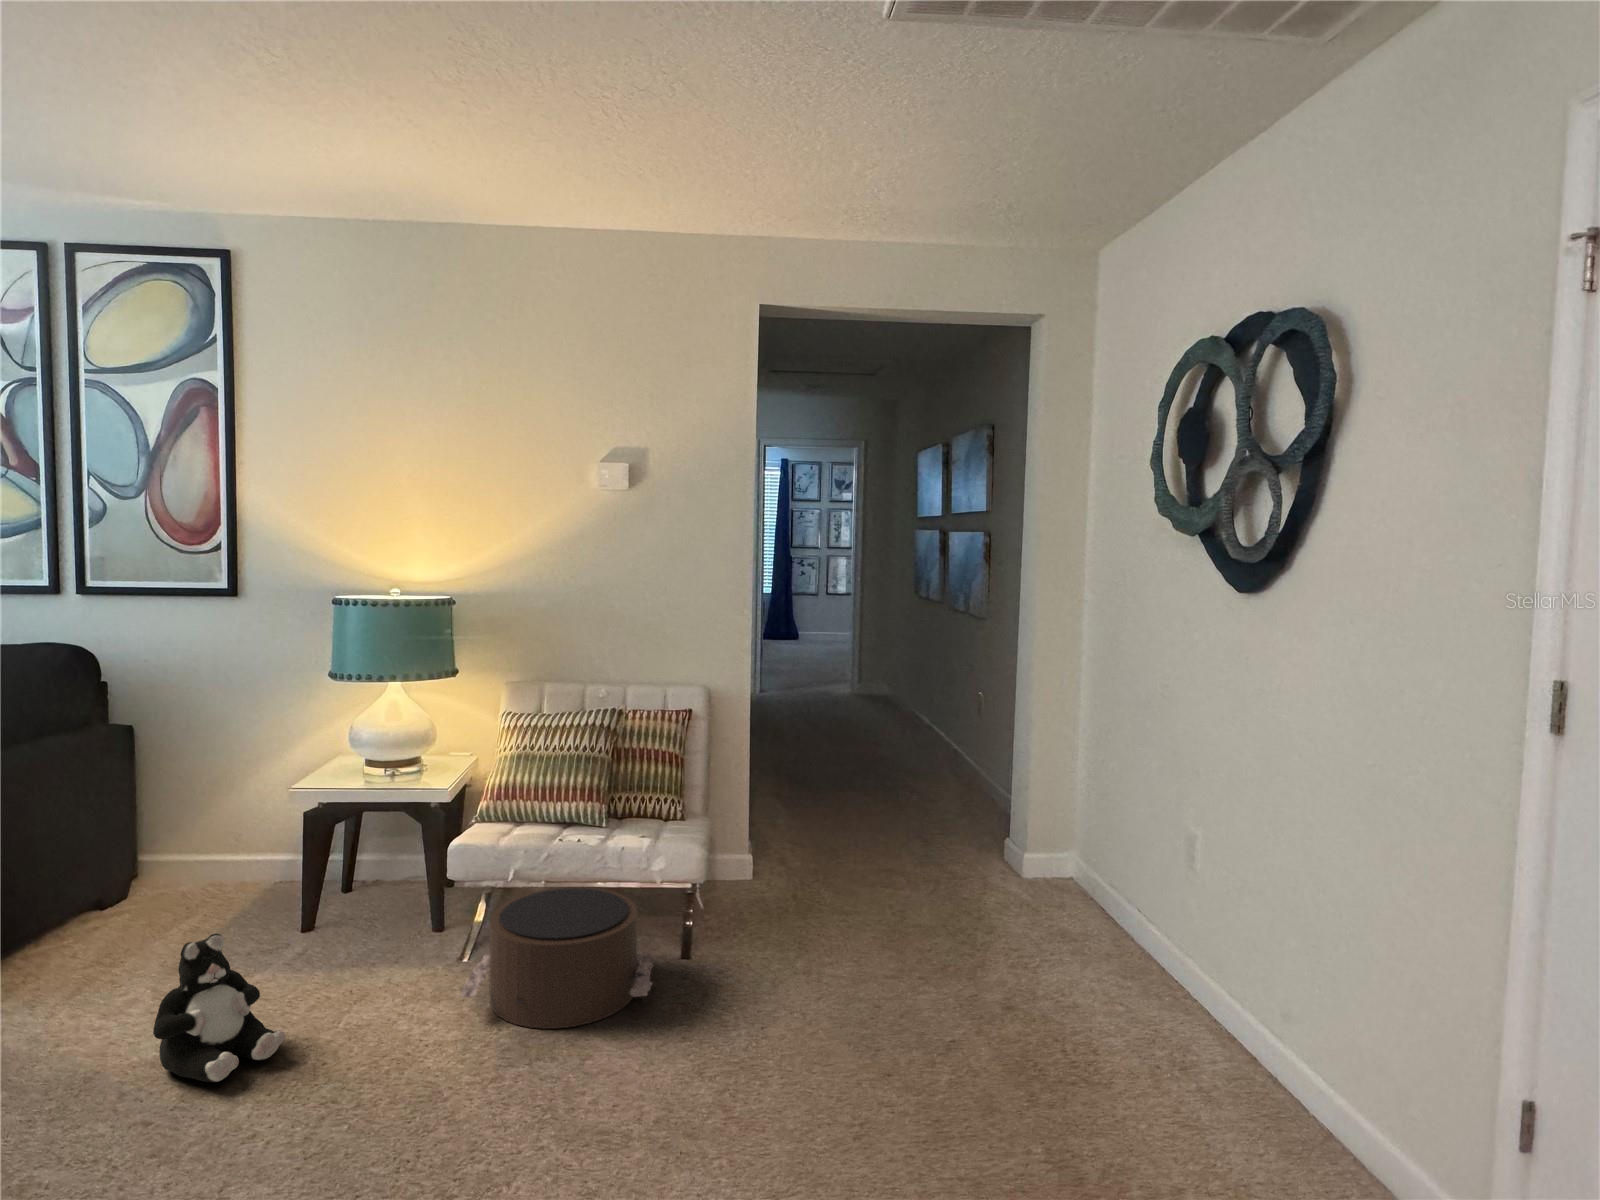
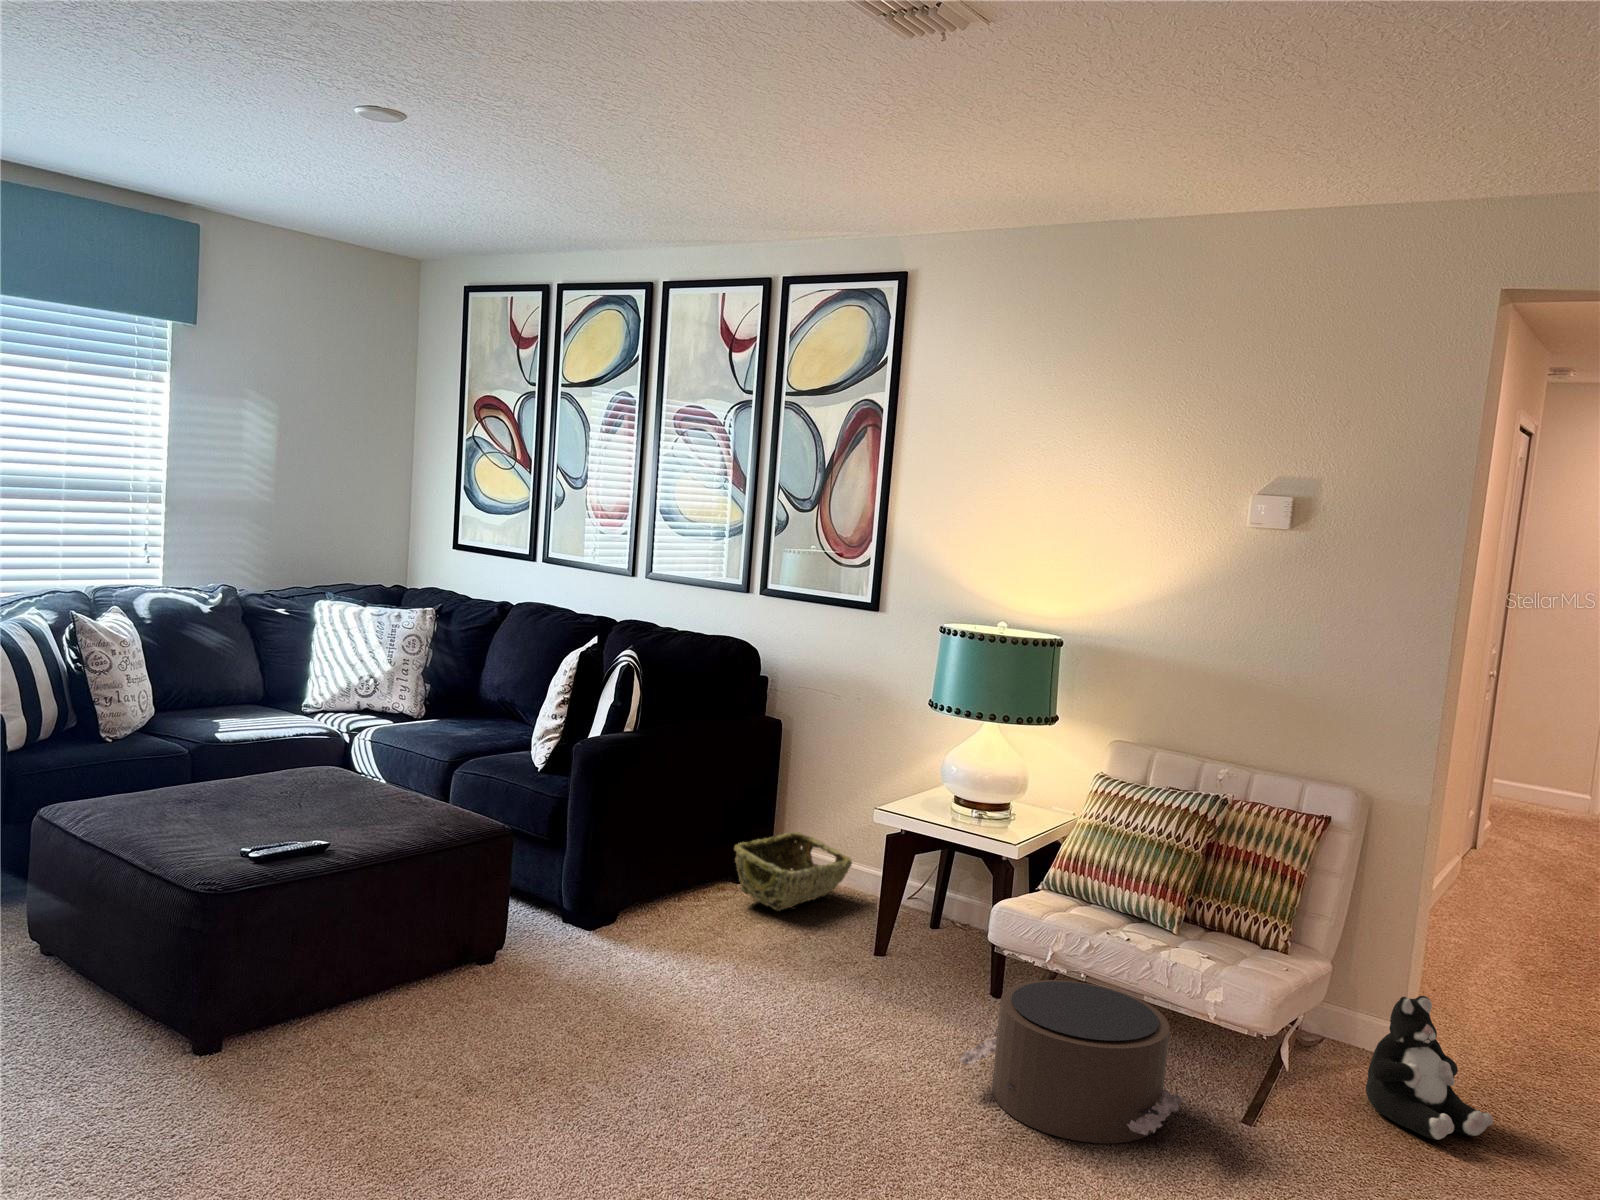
woven basket: none [101,834,242,920] -> present [735,832,852,911]
plush toy: present [153,934,285,1082] -> present [1366,996,1493,1140]

